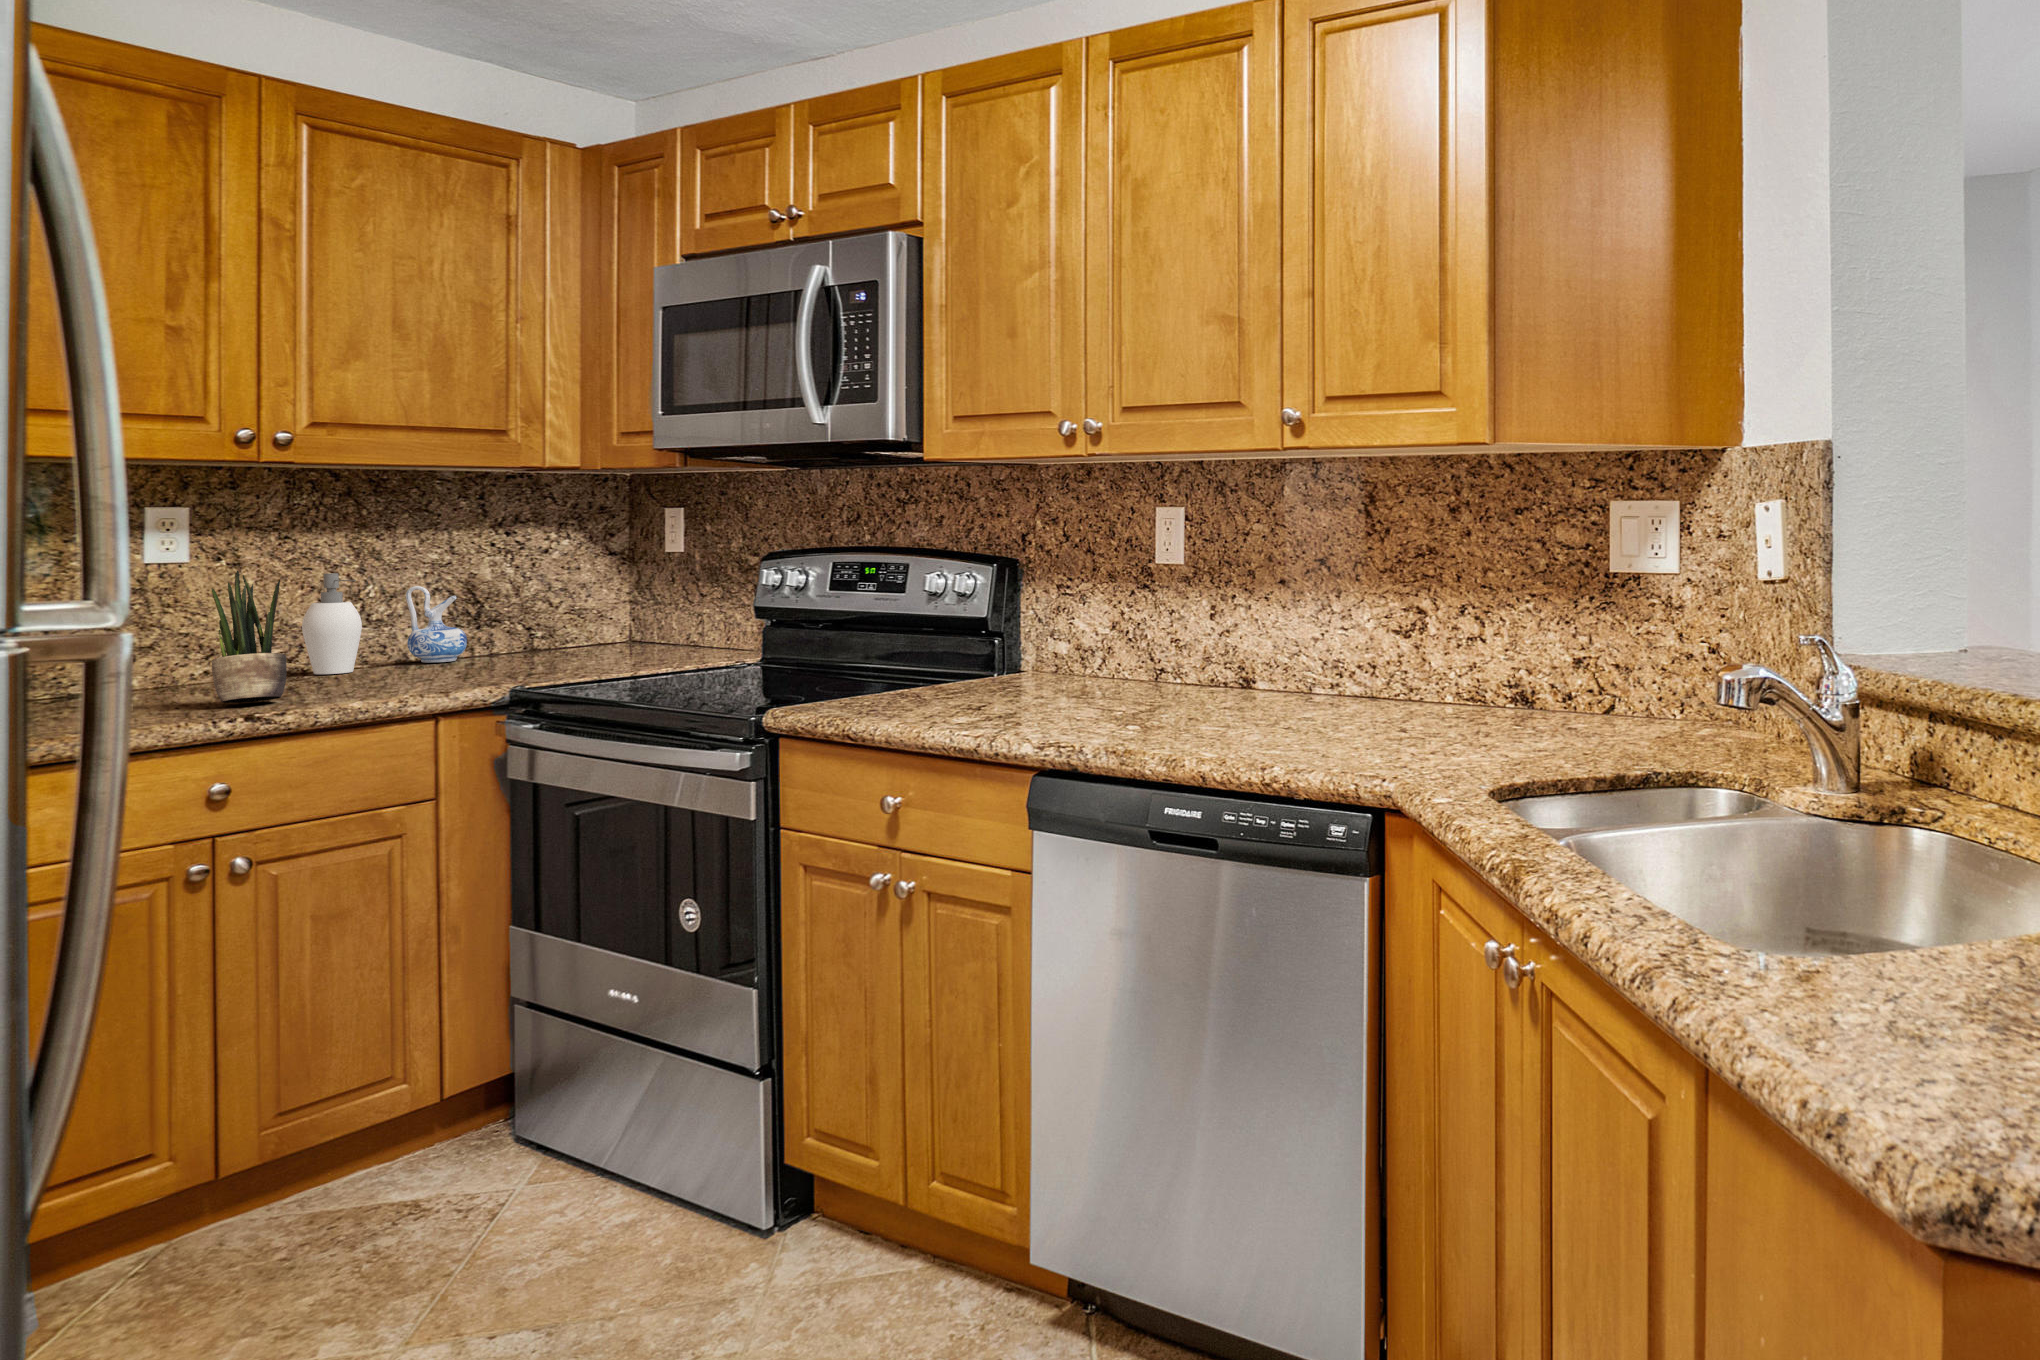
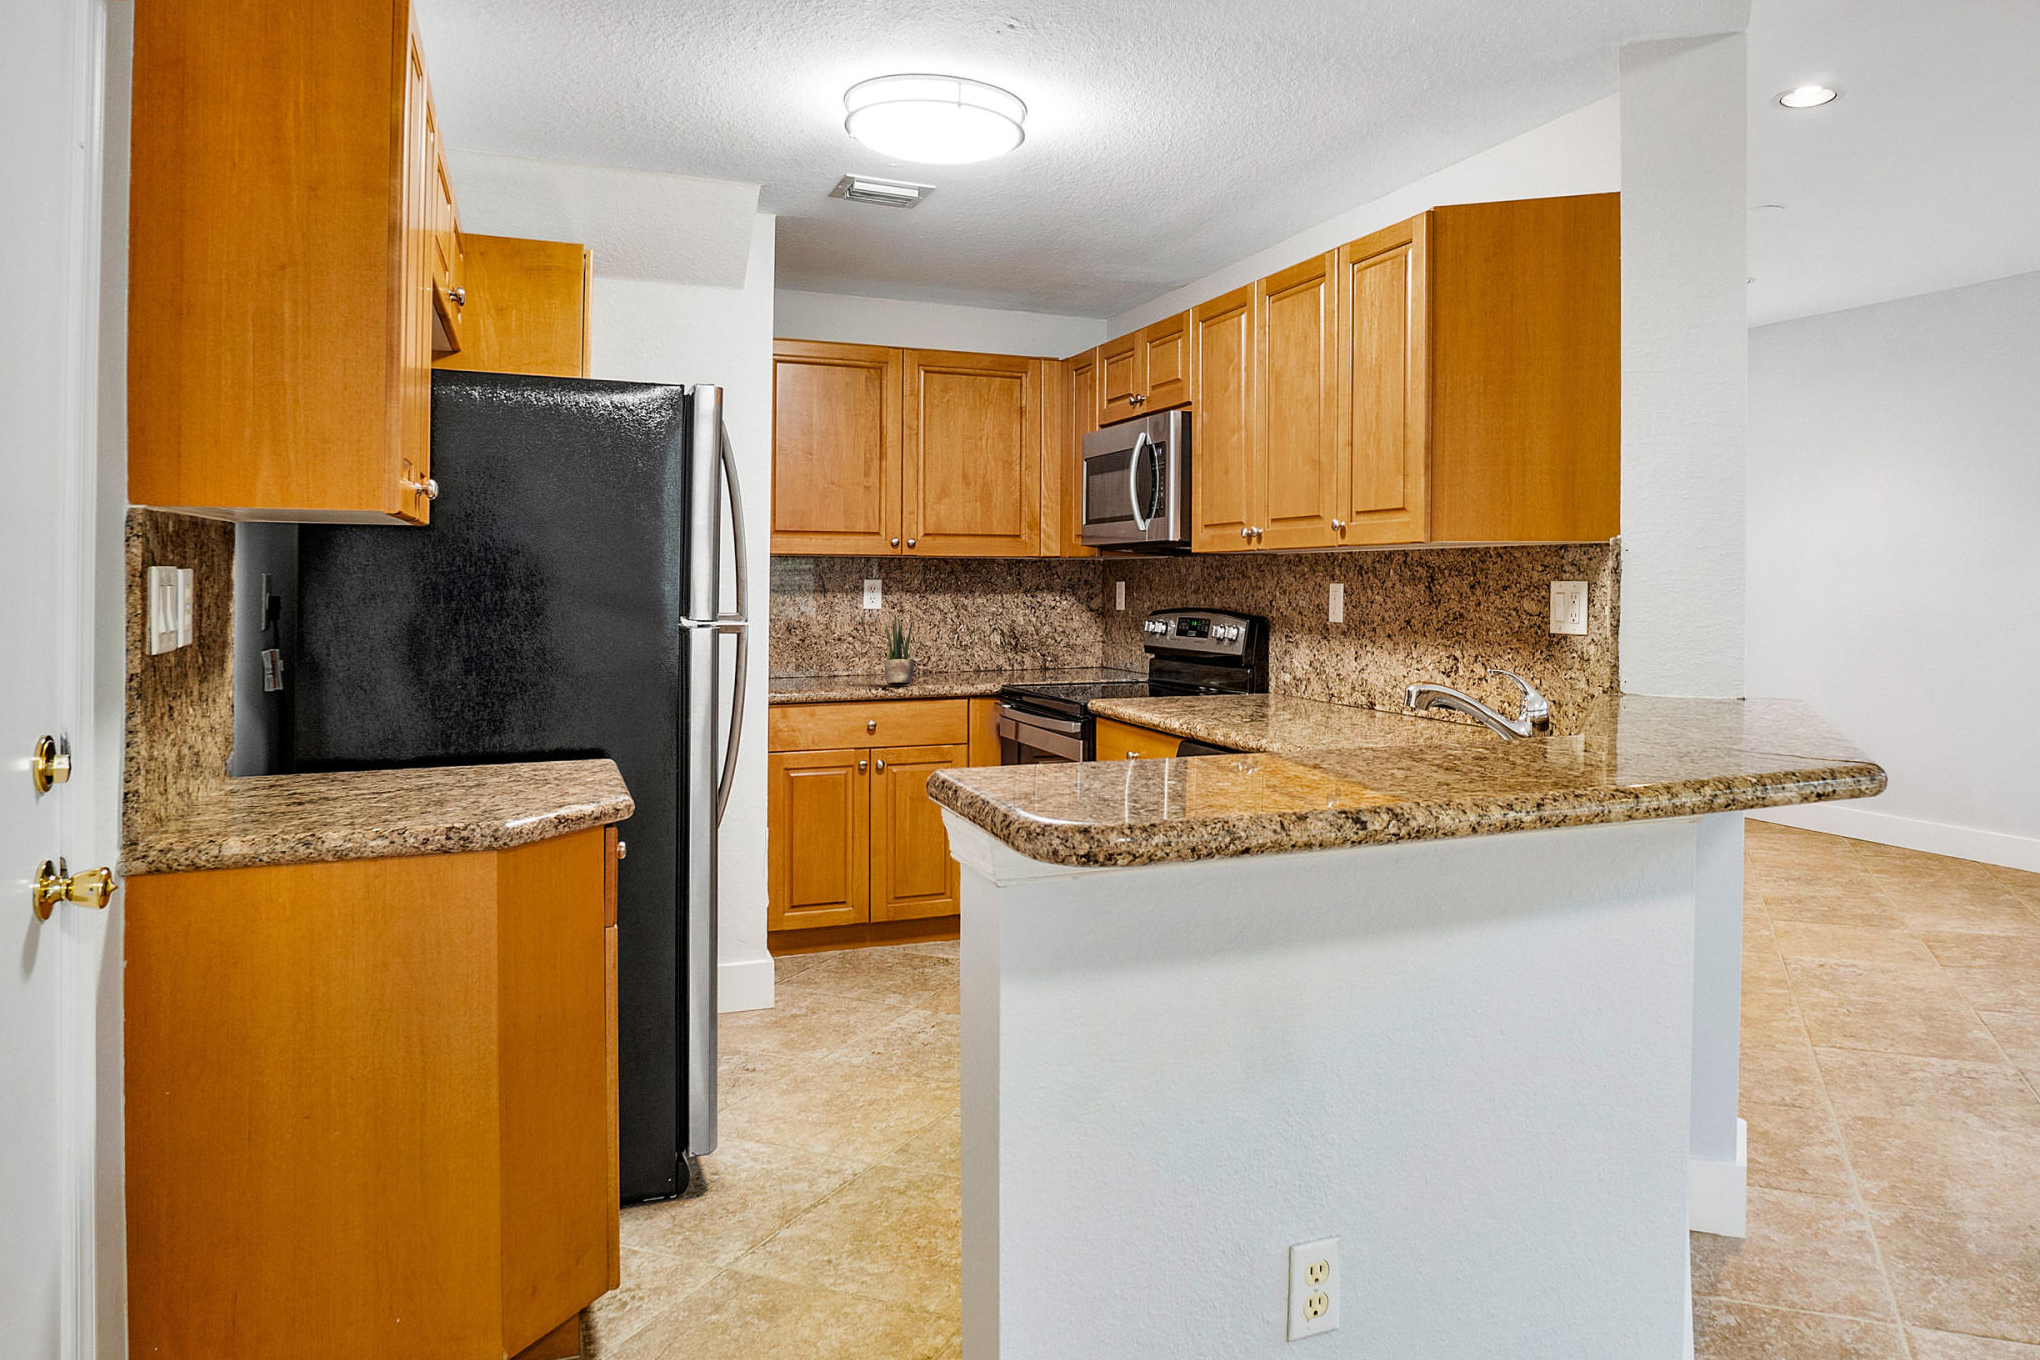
soap dispenser: present [302,573,362,674] -> none [931,618,957,676]
ceramic pitcher: present [406,586,467,663] -> none [980,627,1007,673]

